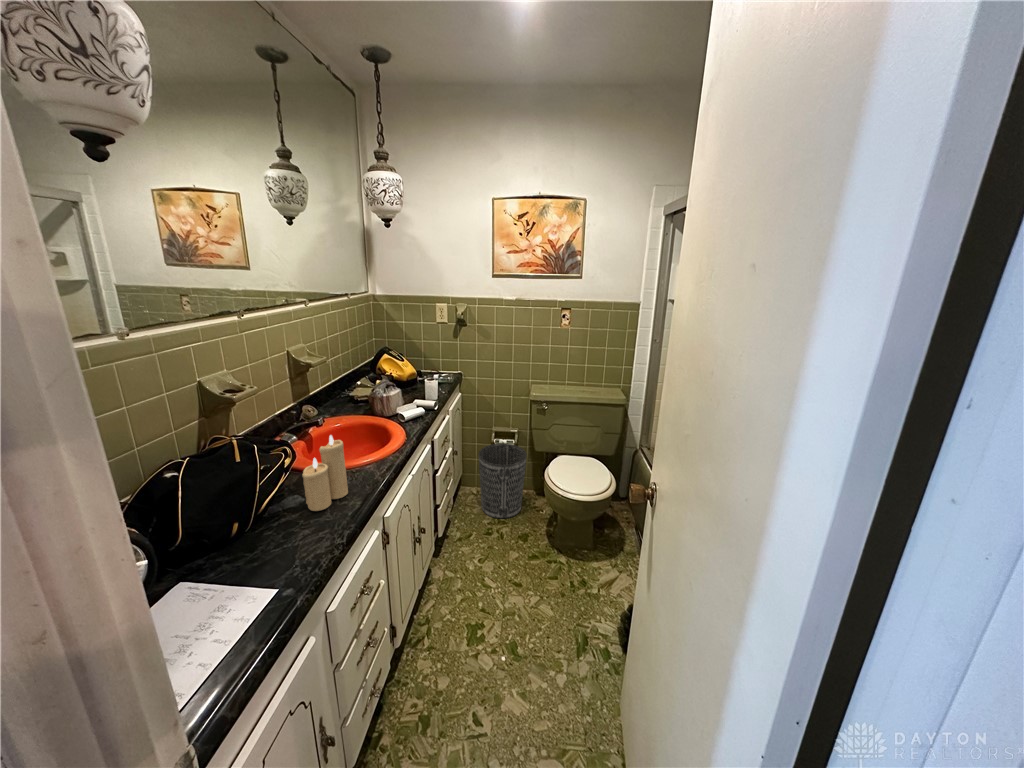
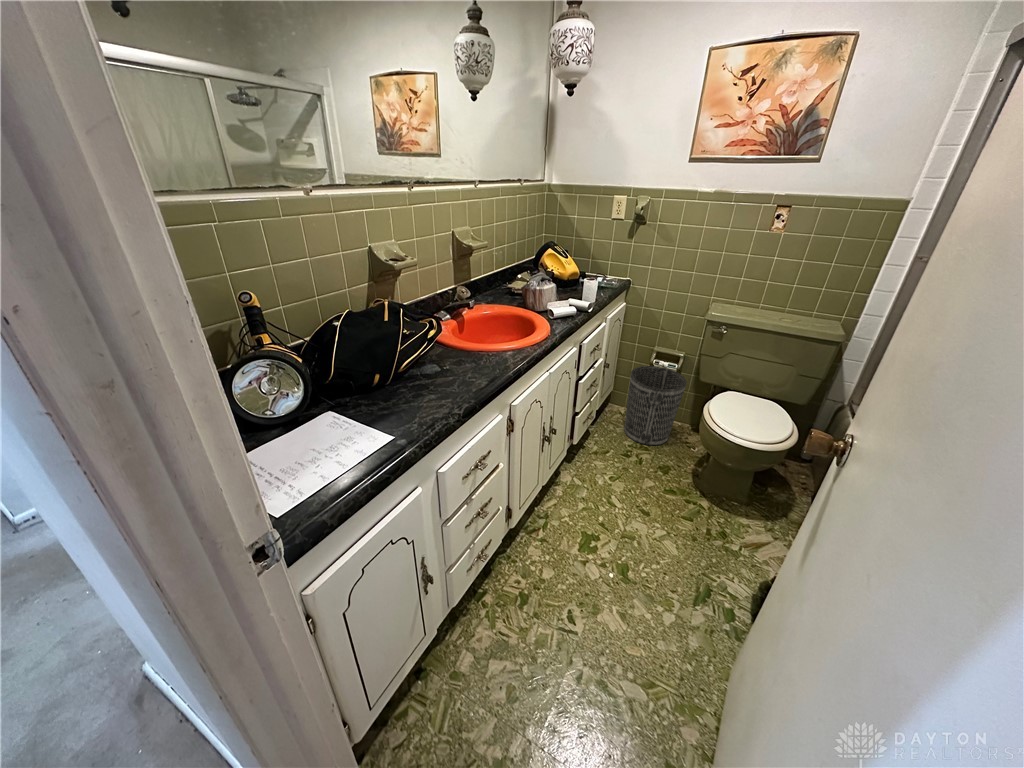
candle: present [303,435,348,511] -> none [437,309,478,381]

